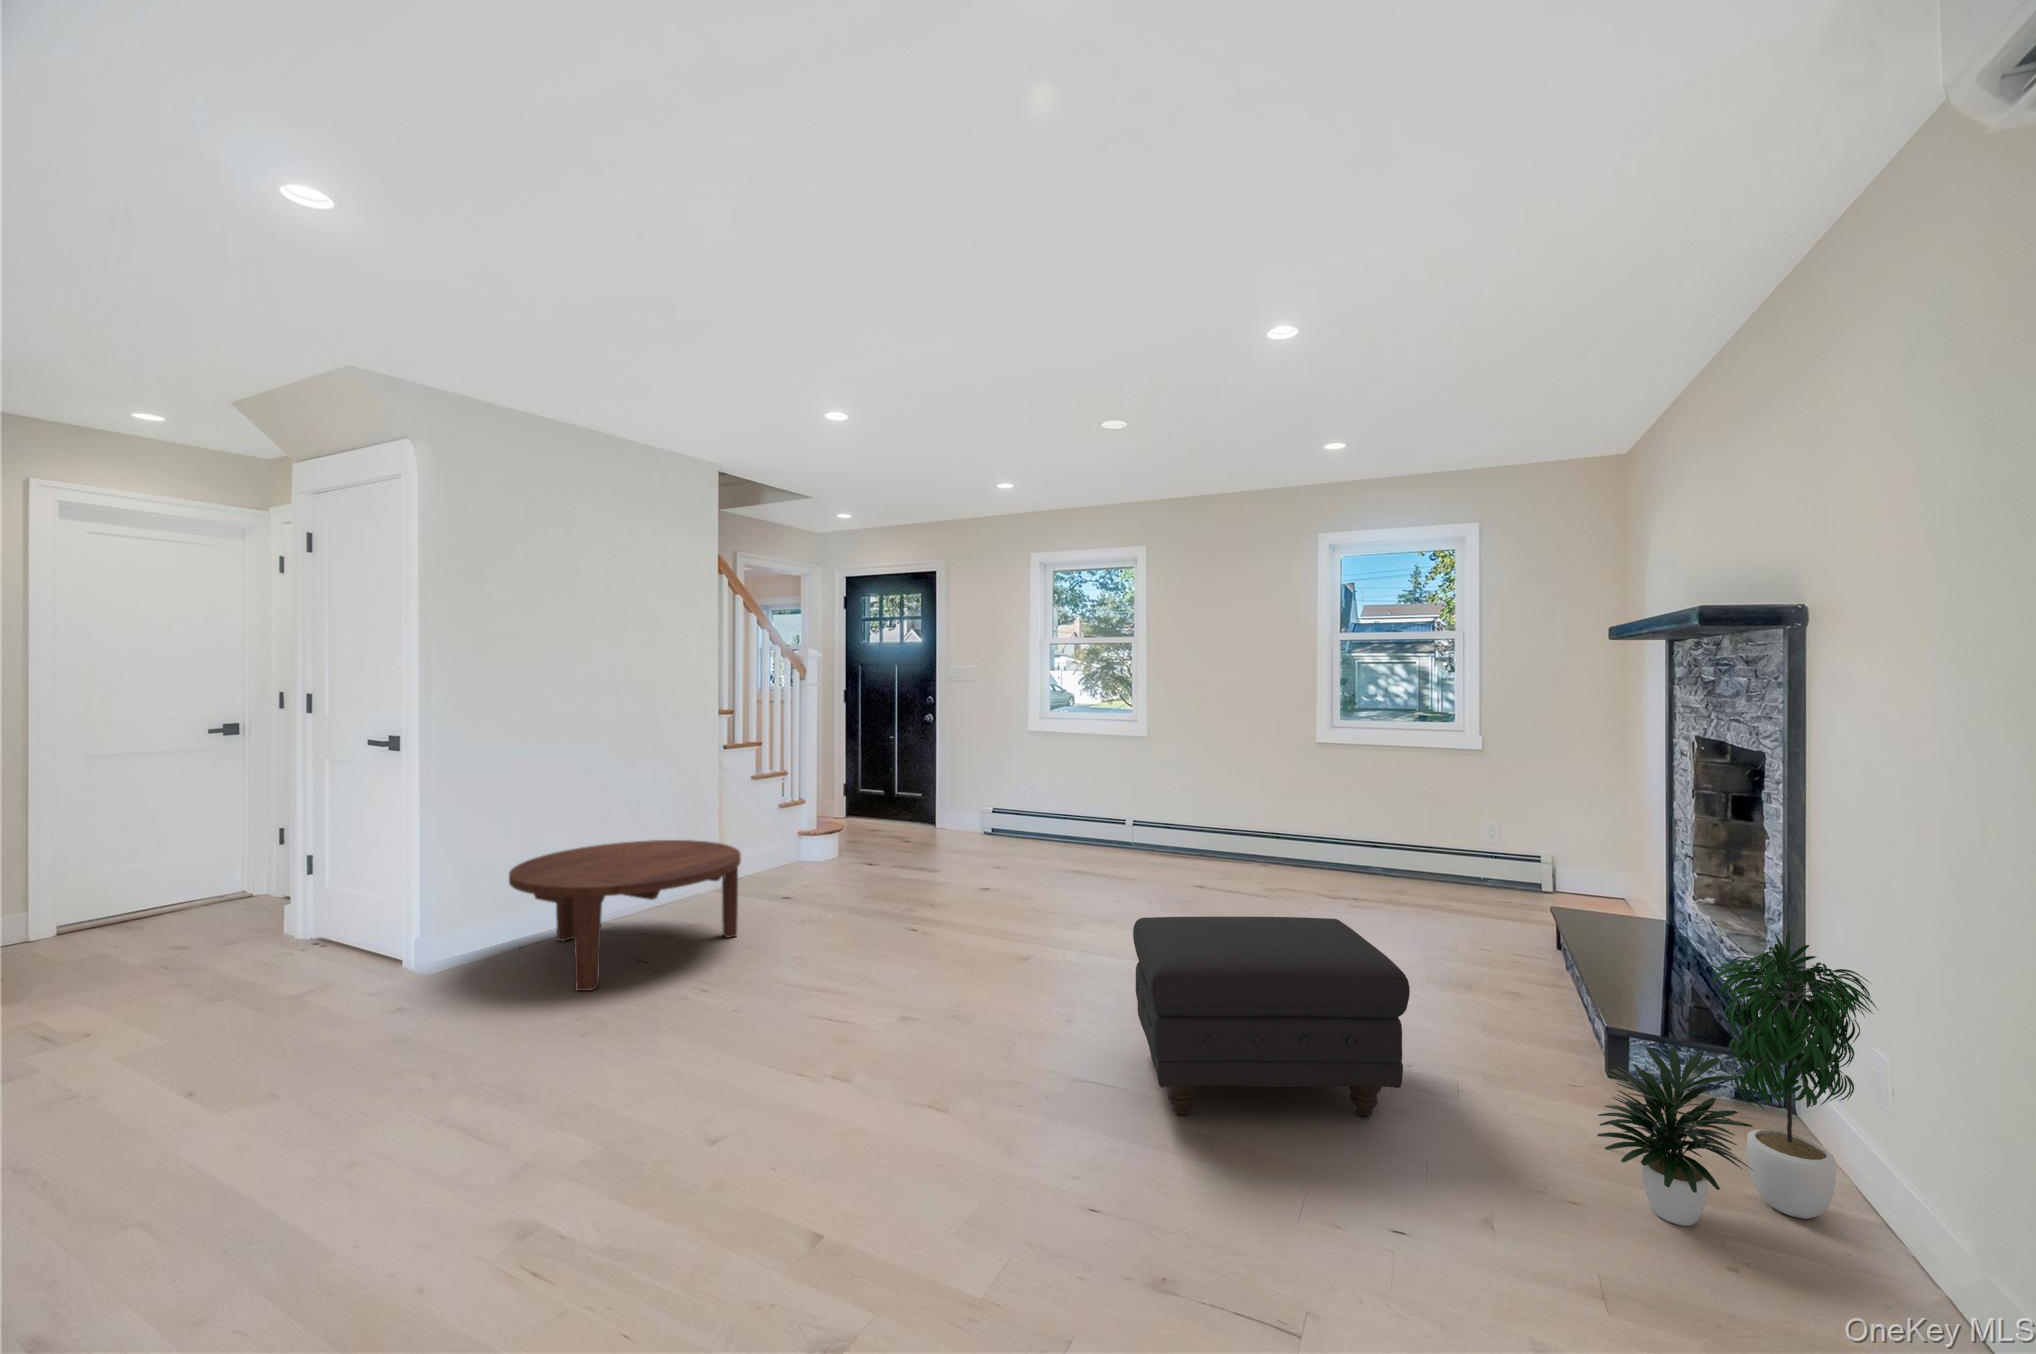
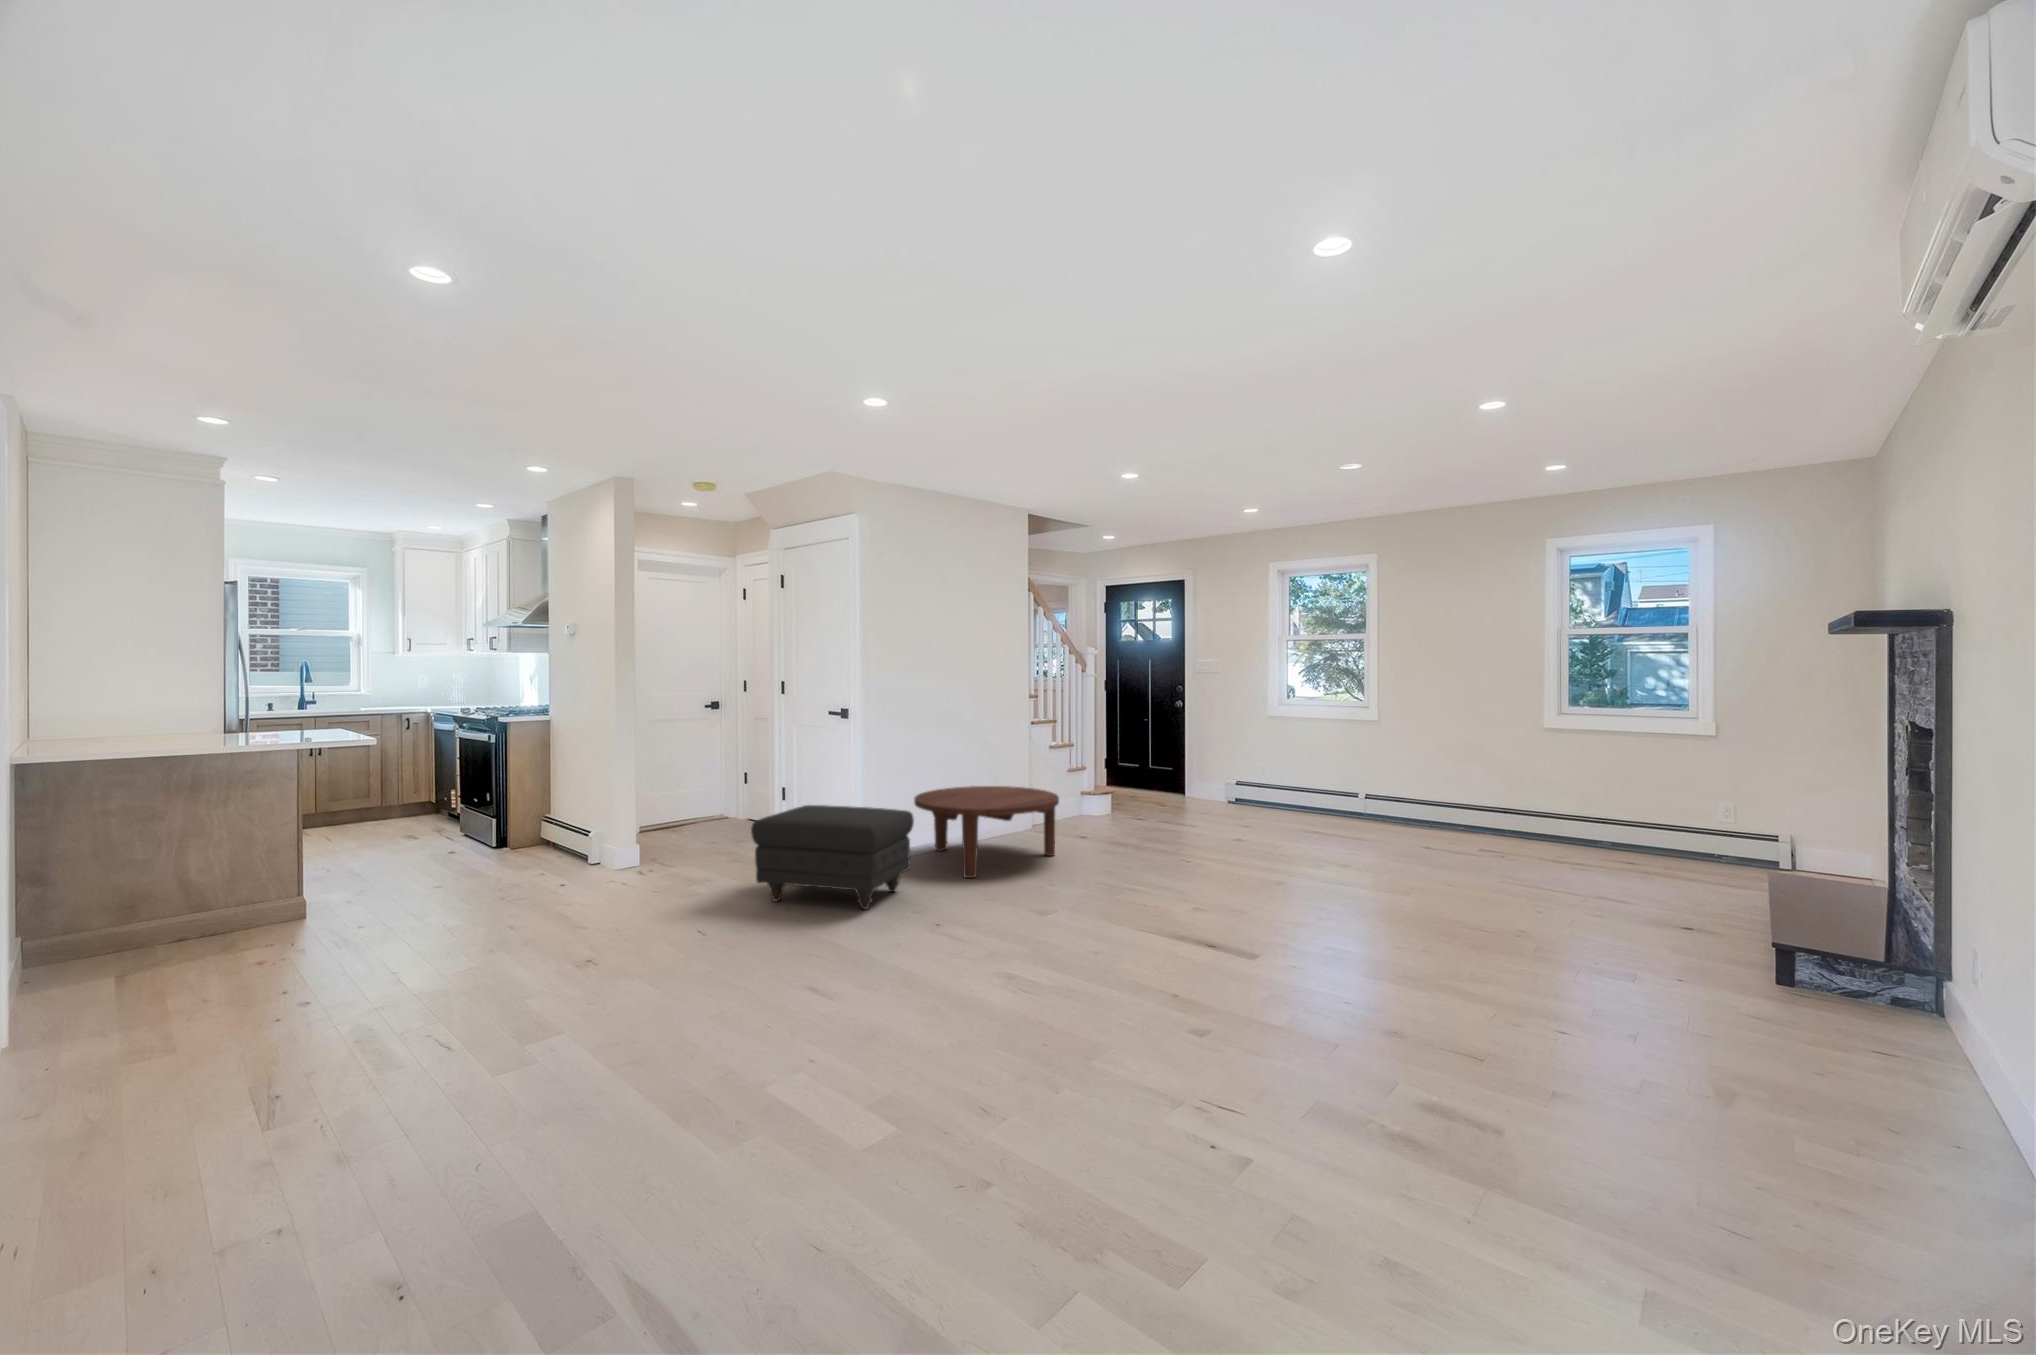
ottoman: present [1133,917,1410,1116] -> present [751,805,914,910]
potted plant: present [1597,931,1877,1226] -> none [1731,855,1976,1069]

